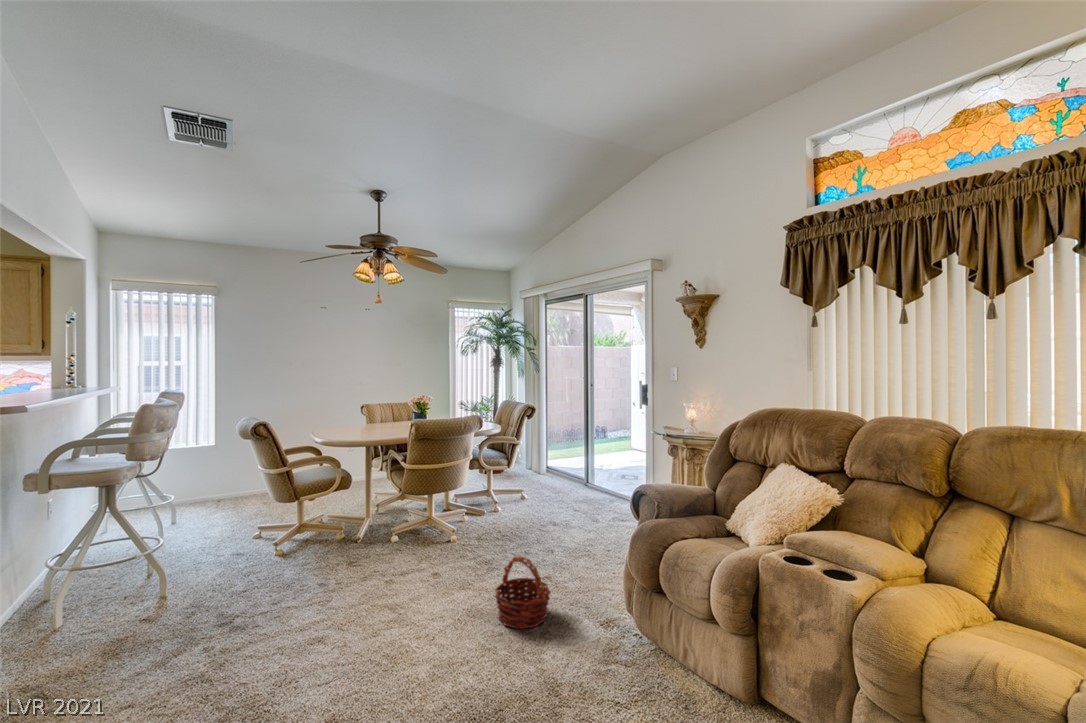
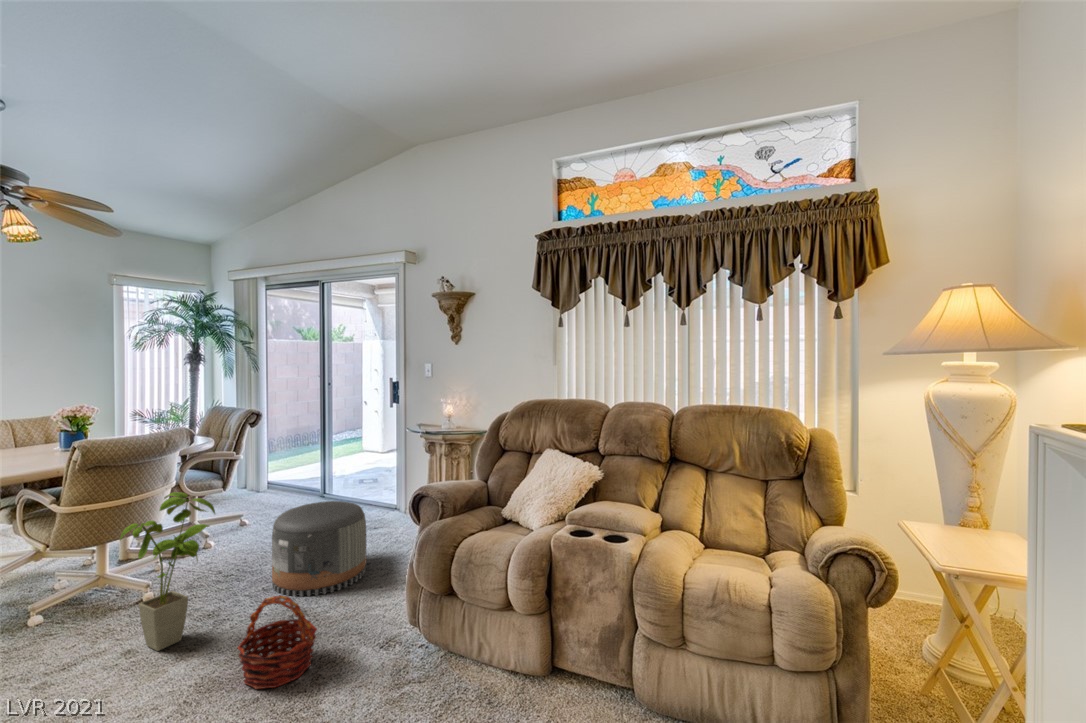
house plant: none [433,464,488,579] -> present [120,492,215,651]
pouf: none [532,488,606,567] -> present [272,501,366,597]

